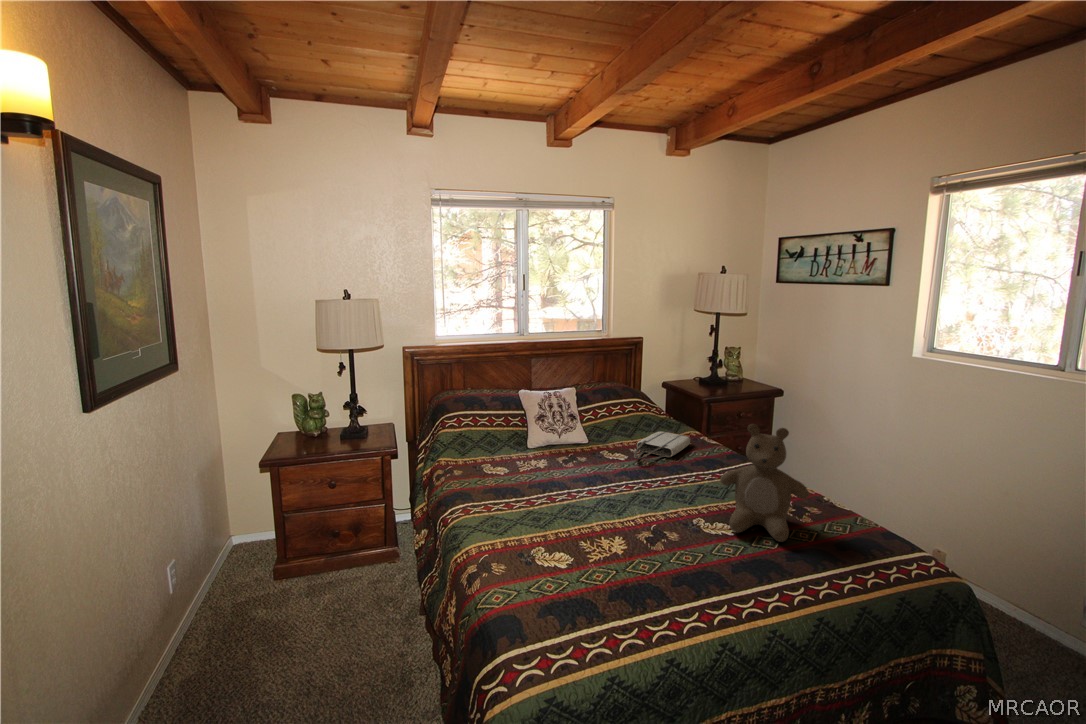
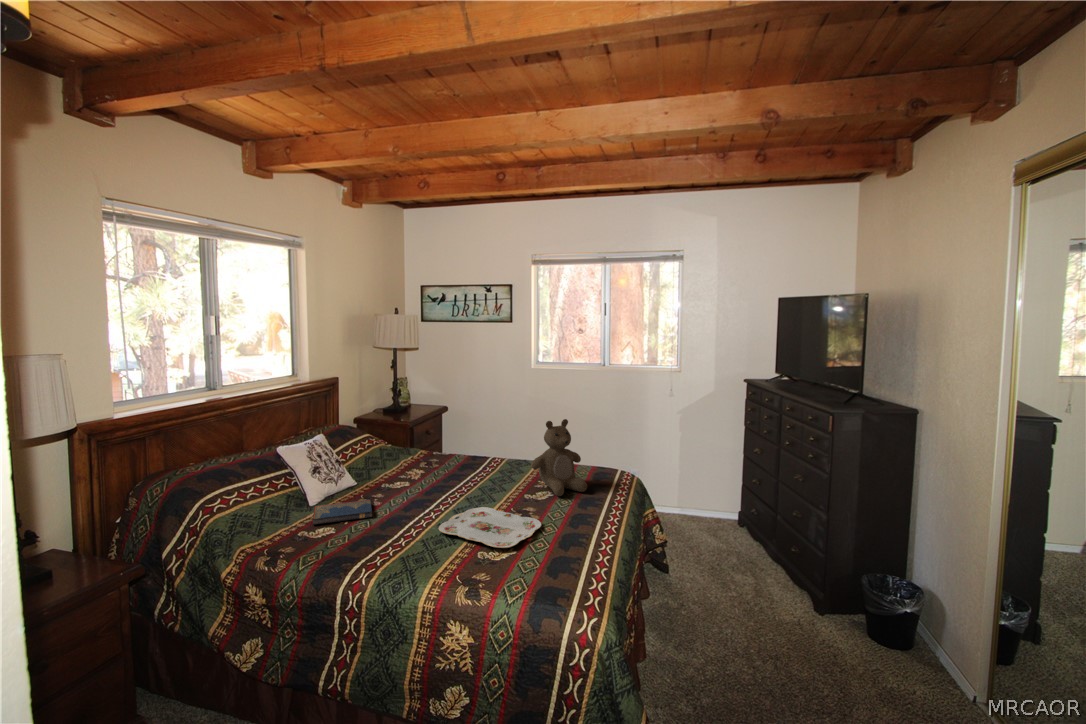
tote bag: present [634,431,690,460] -> none [414,454,451,479]
hardcover book: none [496,448,557,473] -> present [313,500,372,525]
serving tray: none [551,500,654,556] -> present [439,507,541,548]

